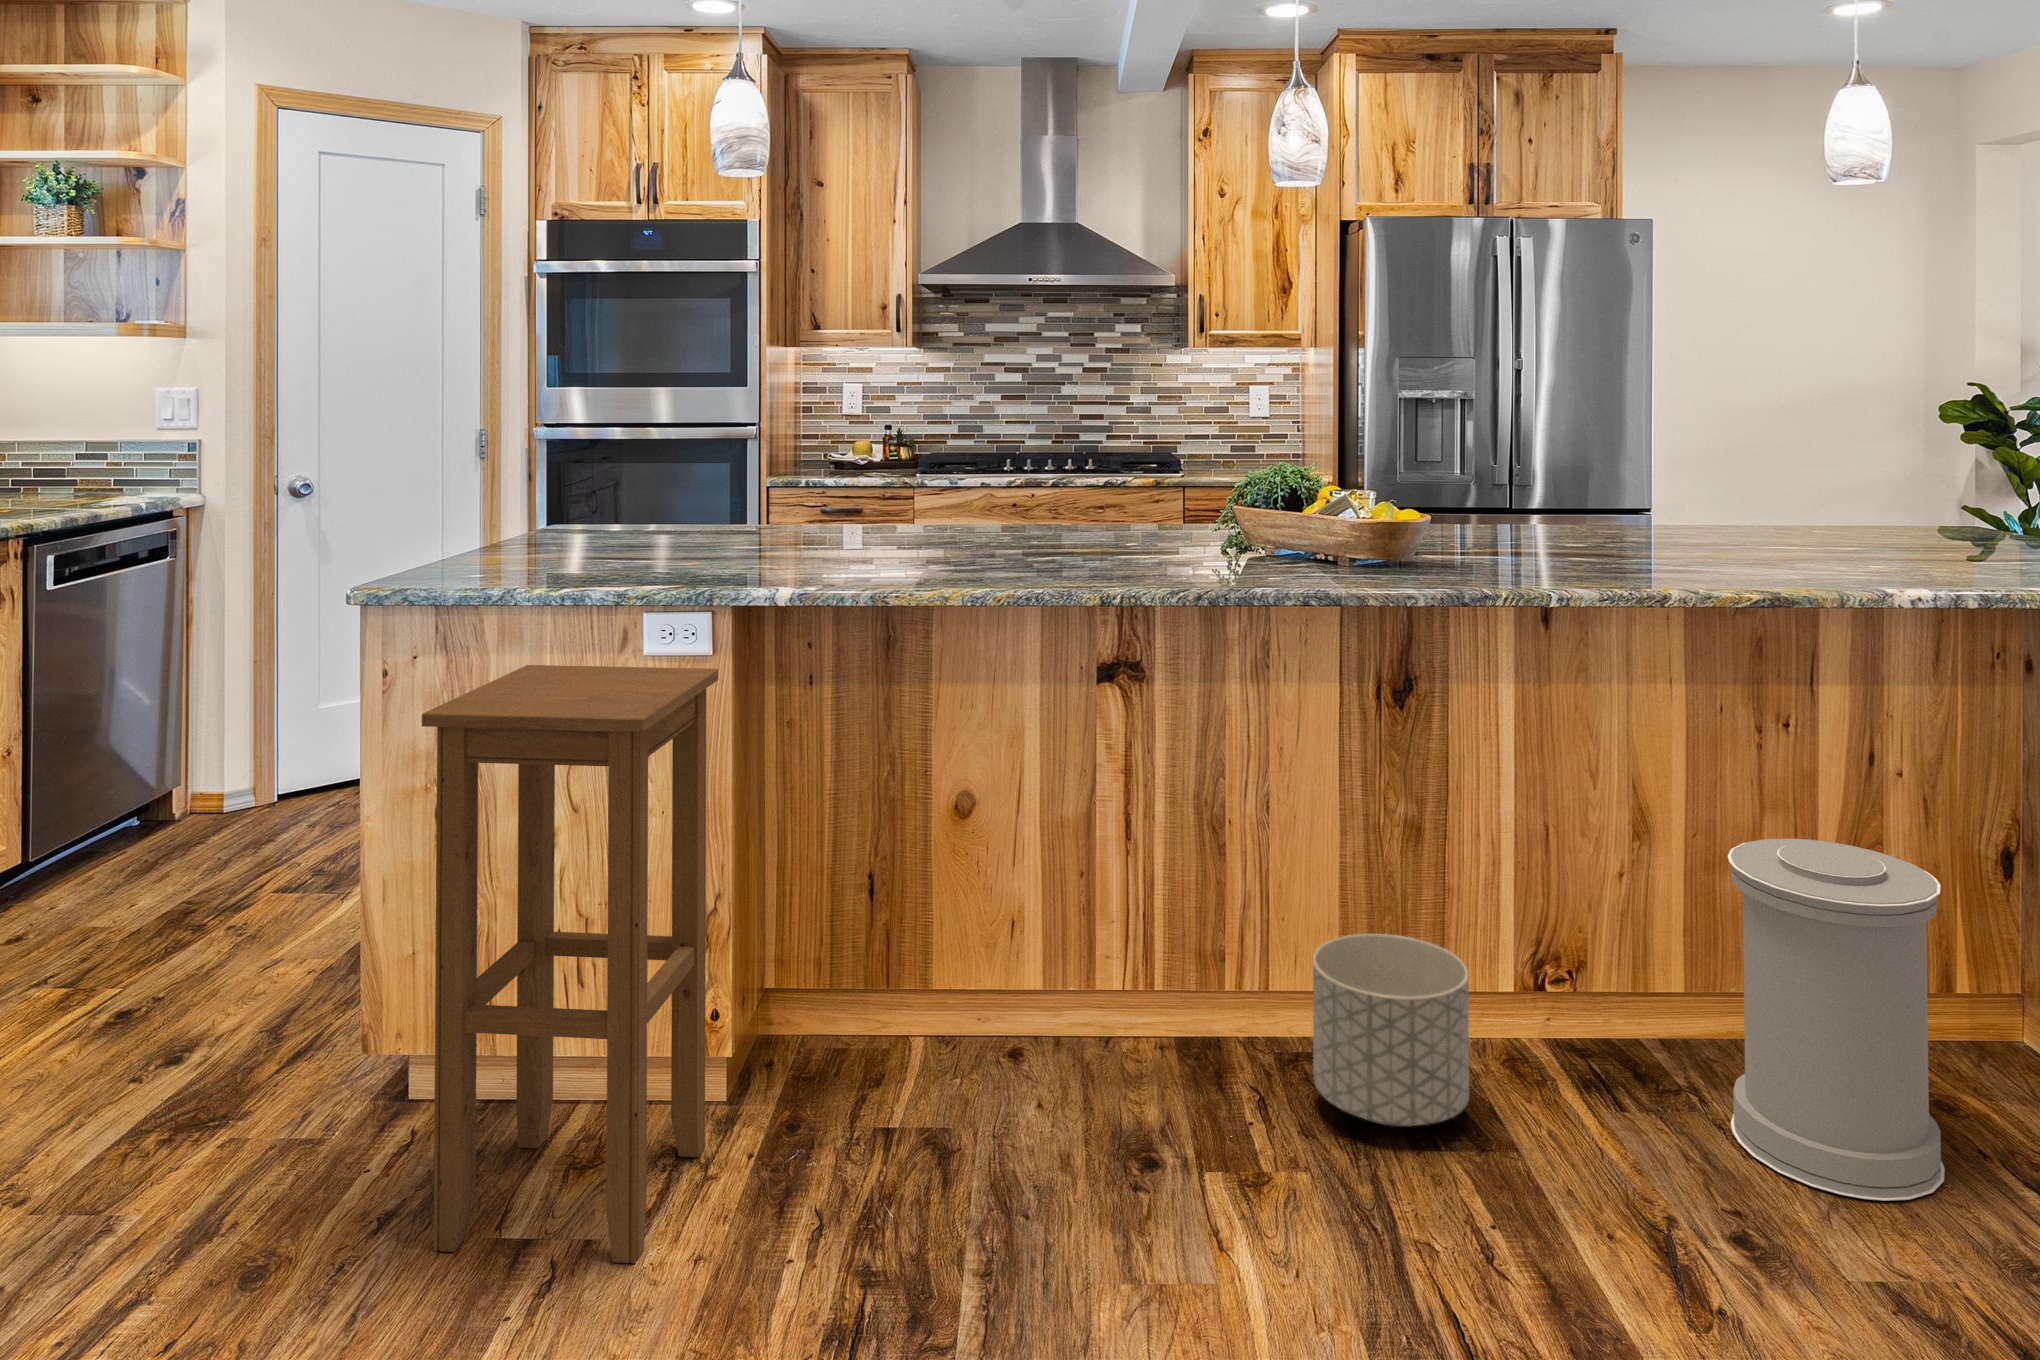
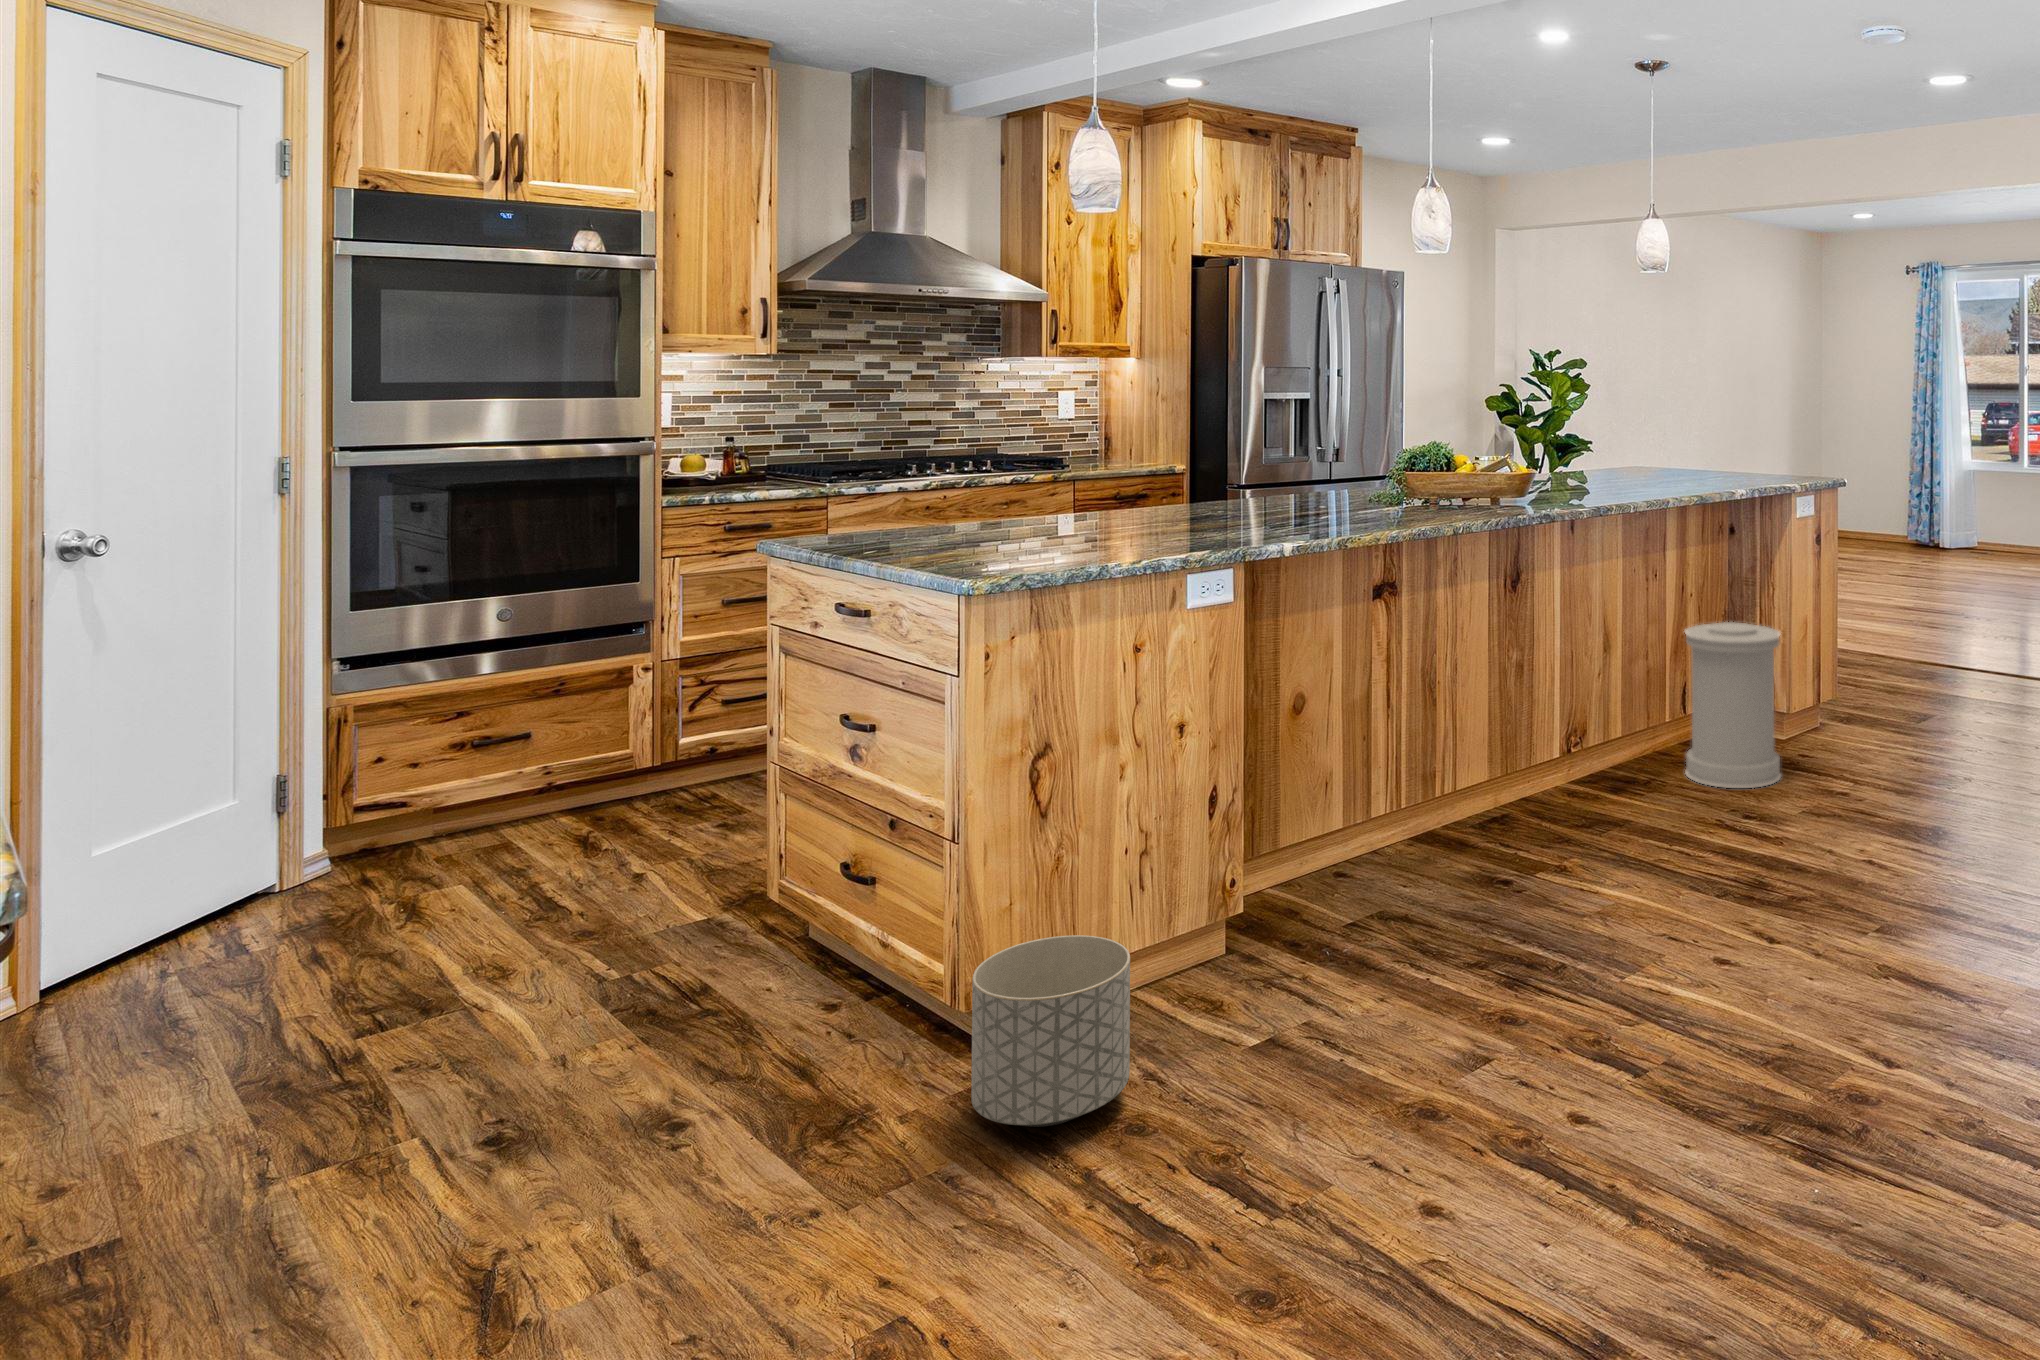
stool: present [422,665,718,1263] -> none [1143,604,1377,1069]
planter: present [1313,934,1469,1127] -> present [971,935,1130,1127]

